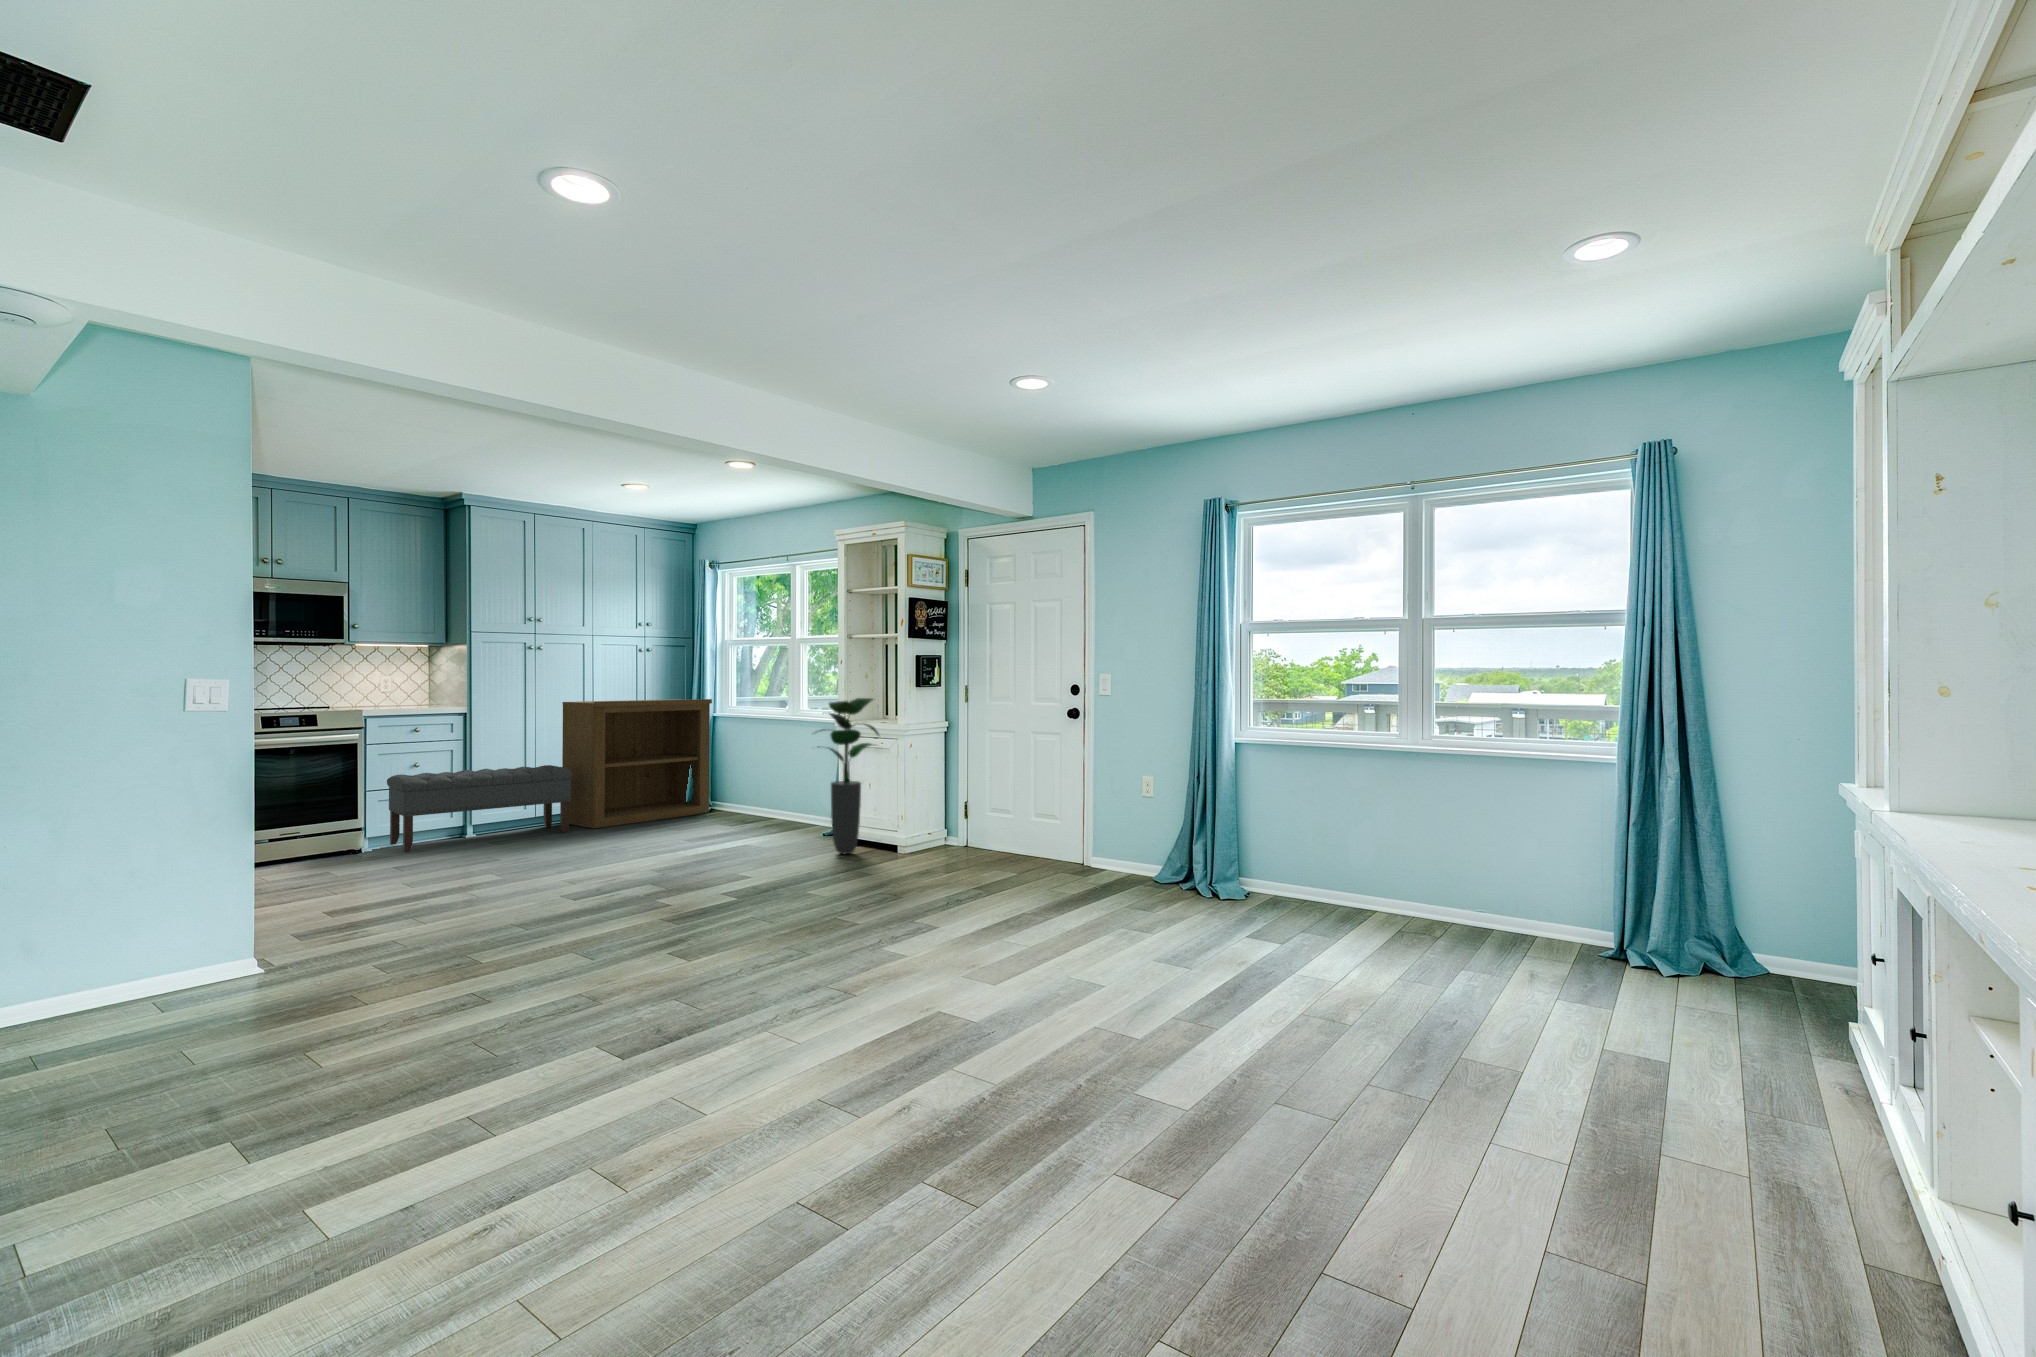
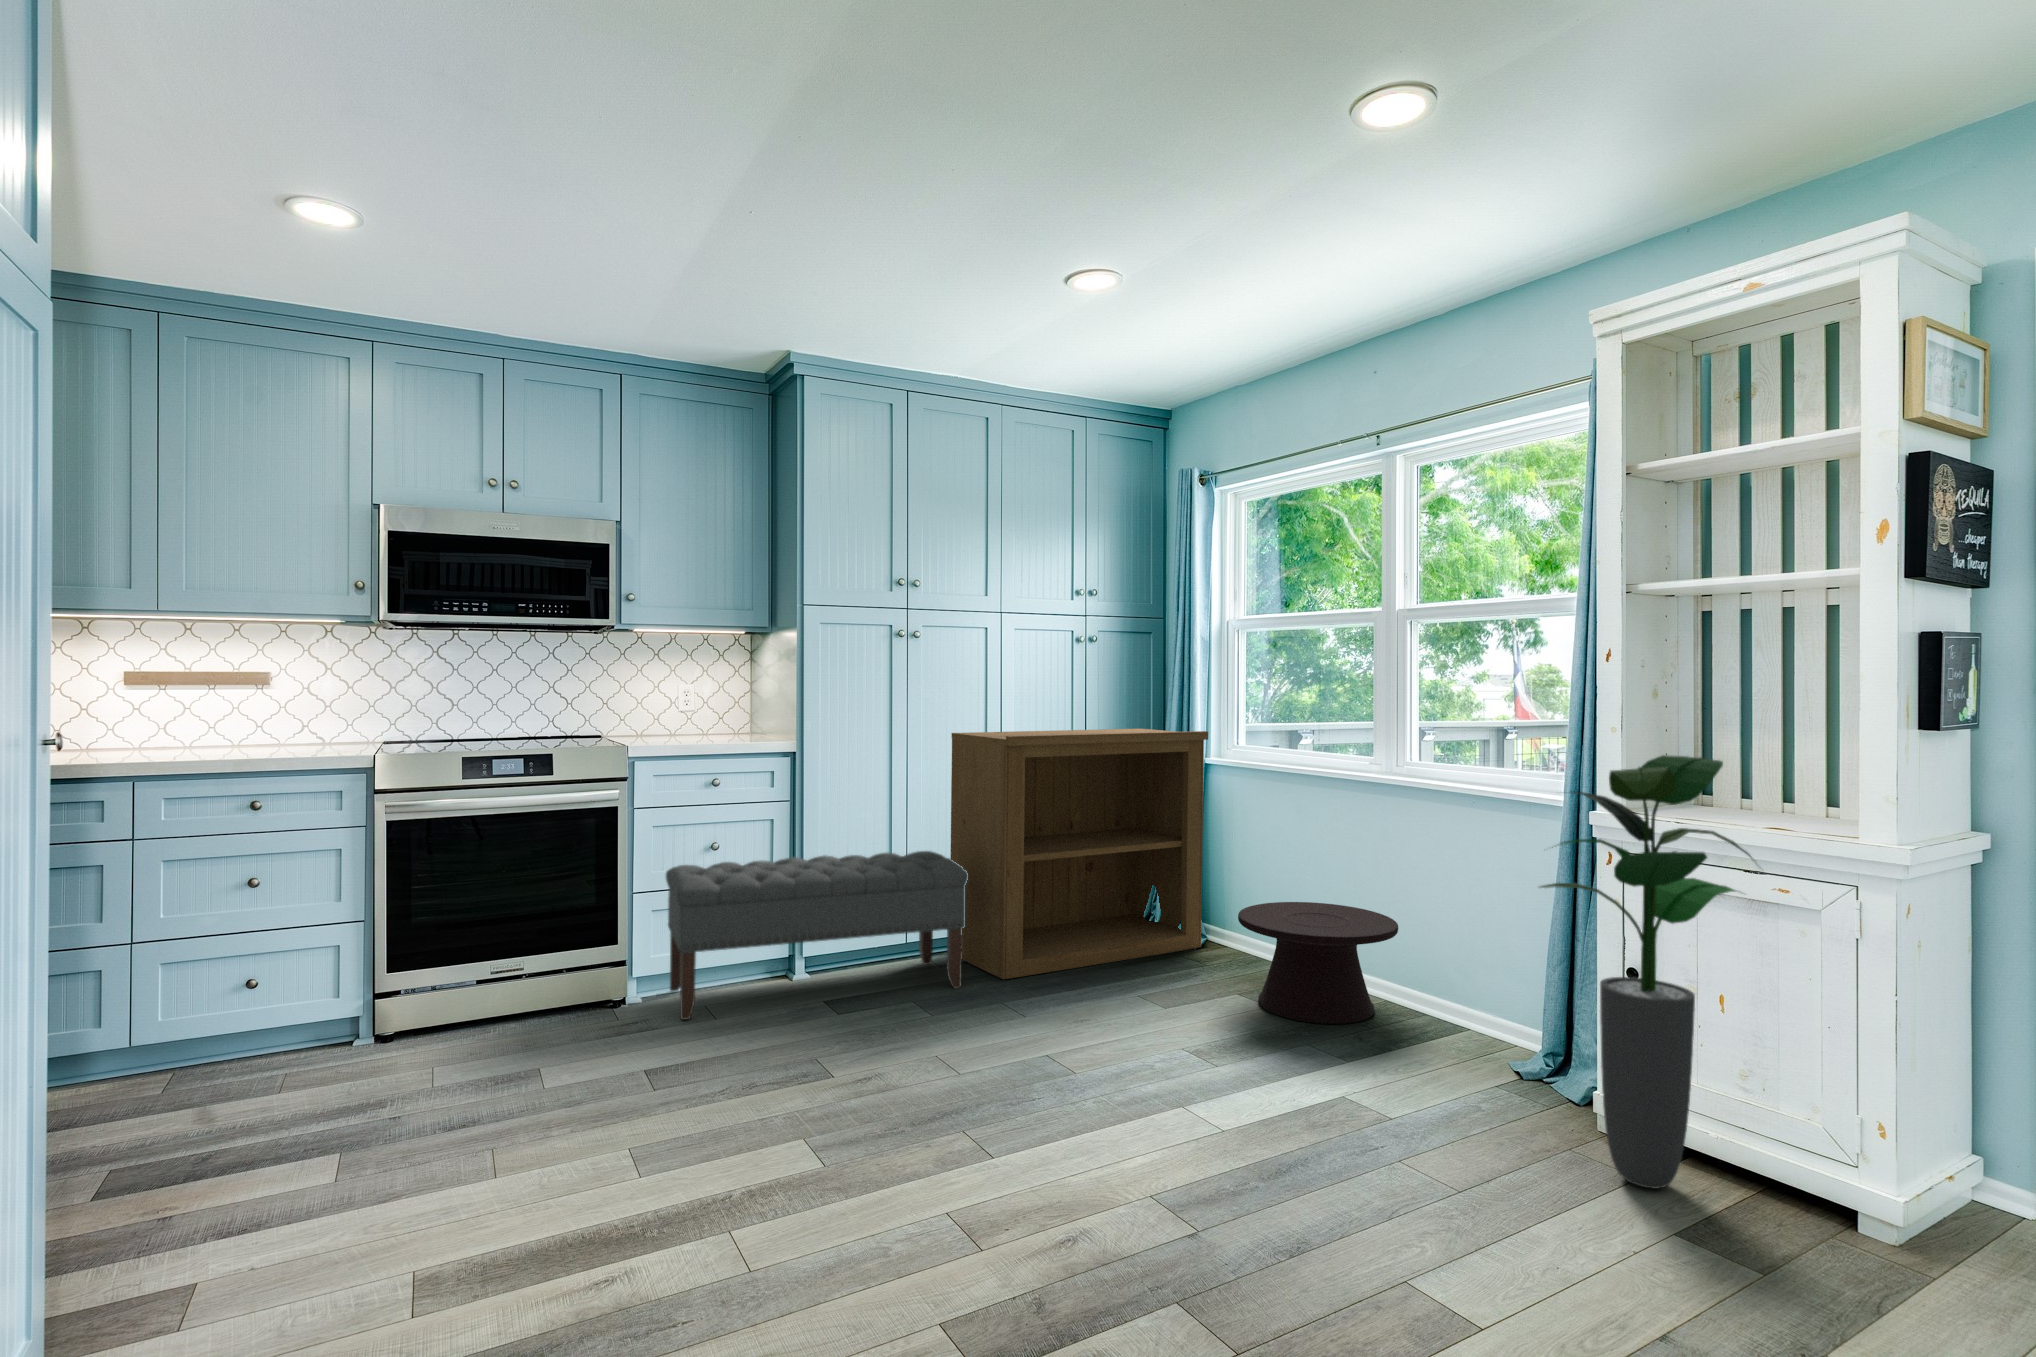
side table: none [717,780,792,830] -> present [1238,902,1398,1024]

